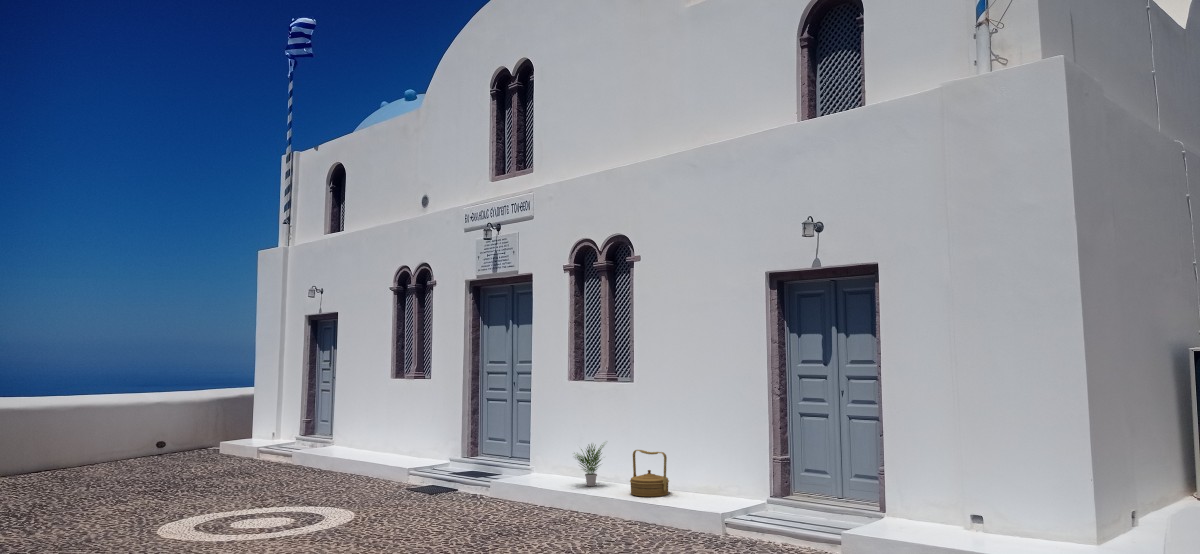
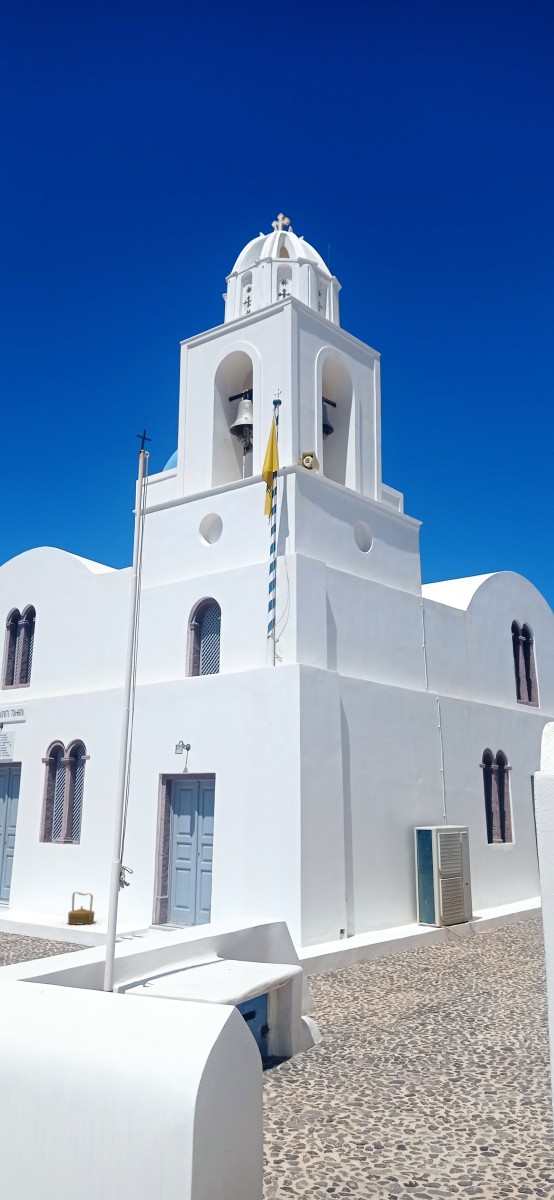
potted plant: present [576,444,604,486] -> none [33,885,61,919]

